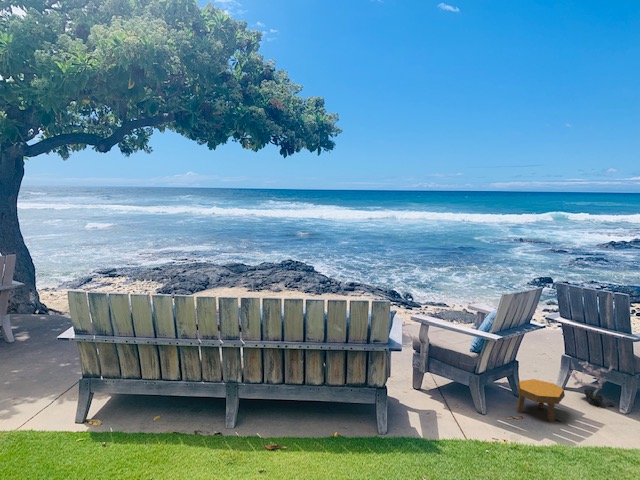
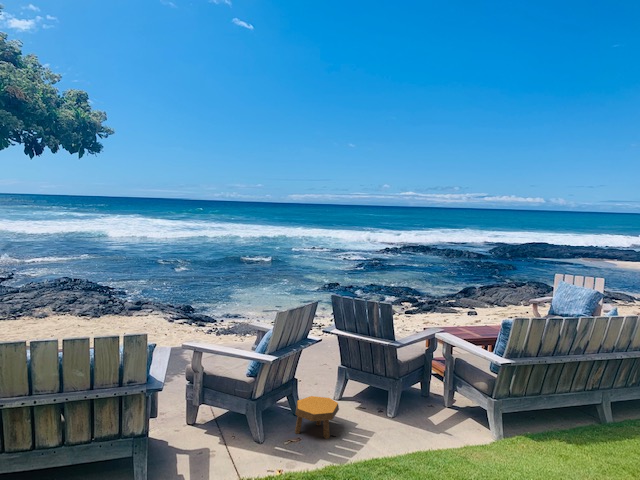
potted plant: present [569,361,612,407] -> none [342,368,382,414]

